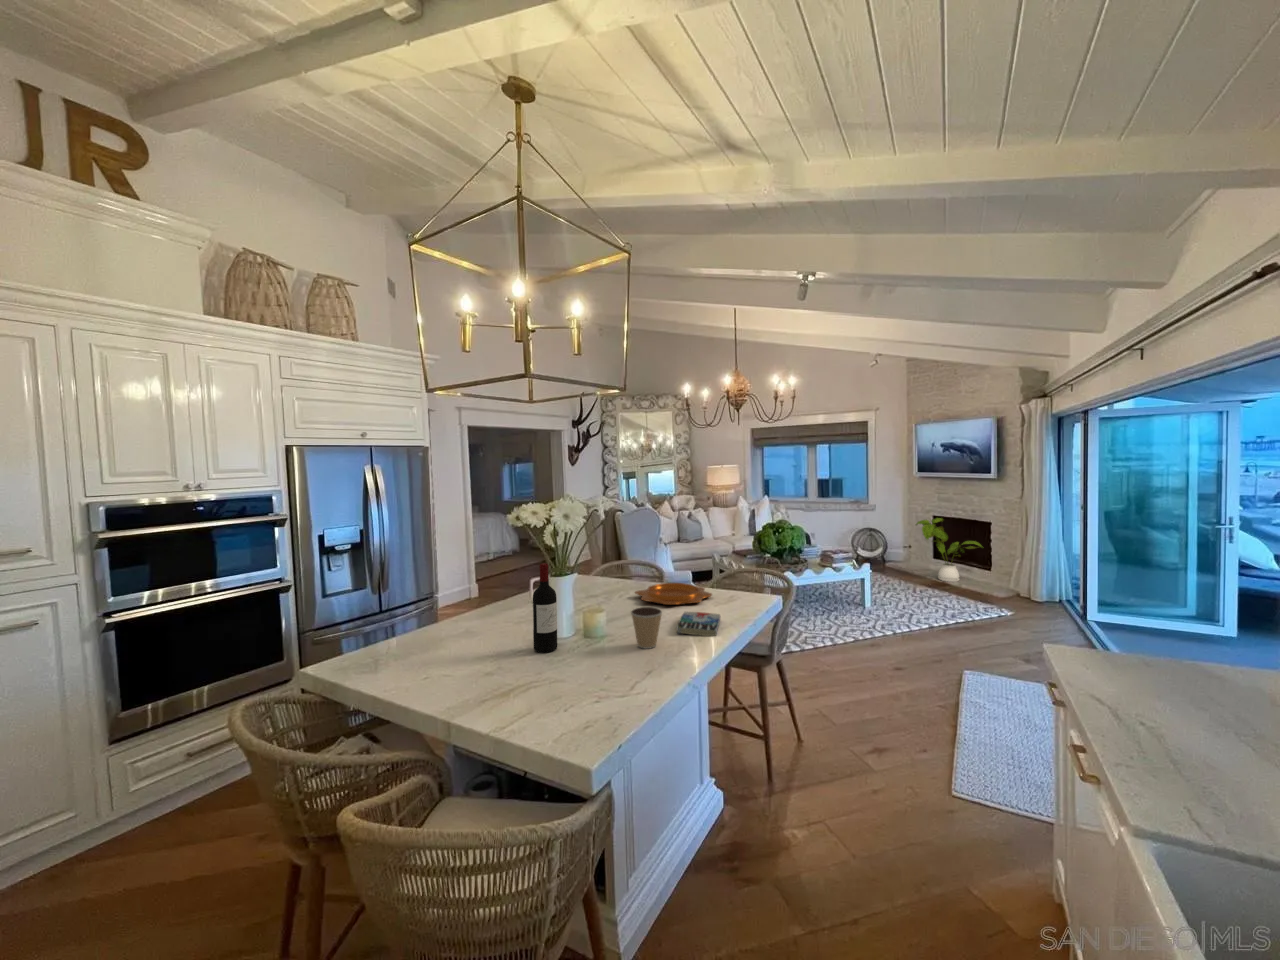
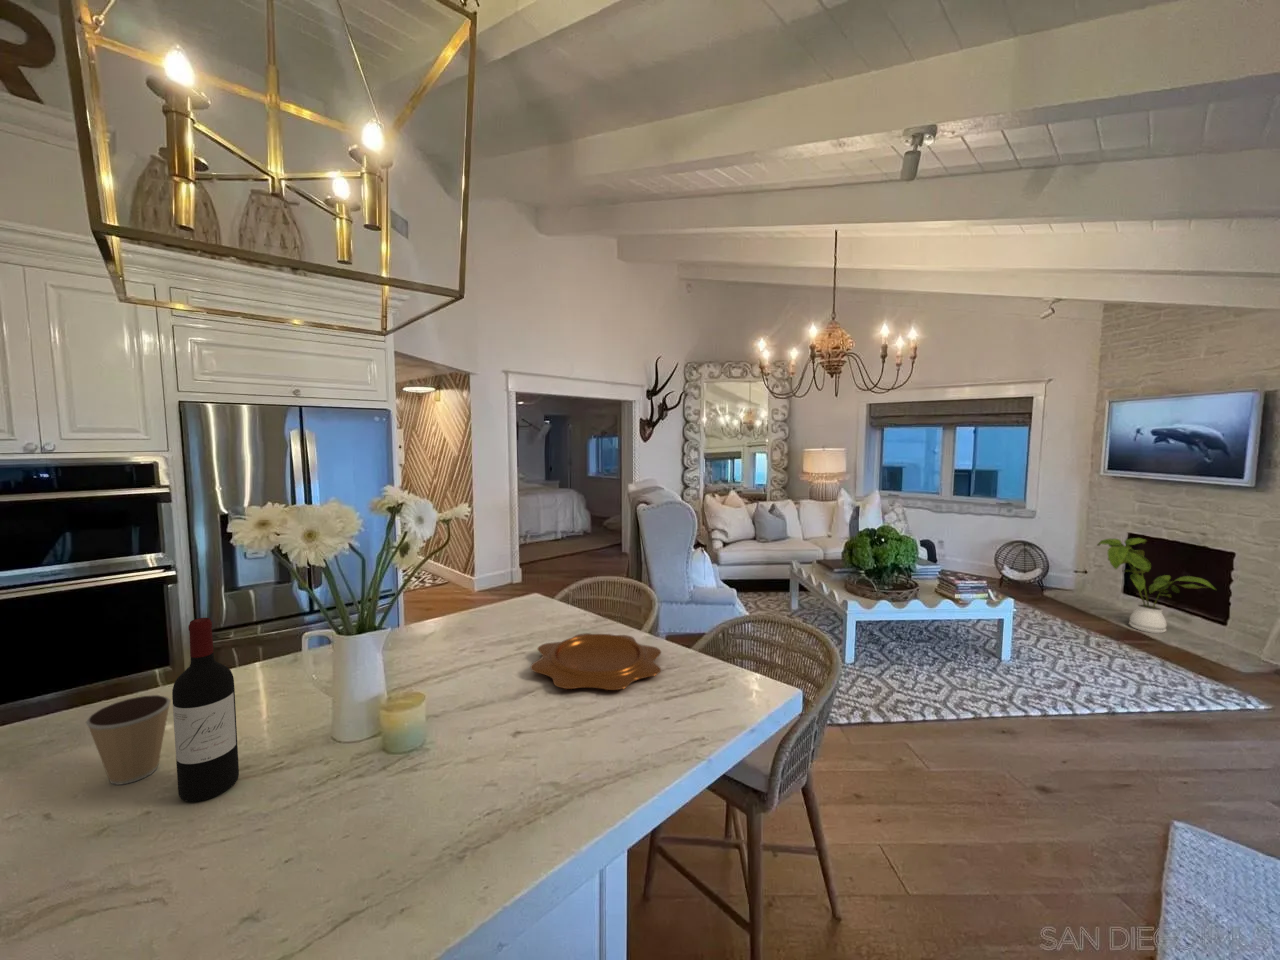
coffee cup: present [631,607,662,649] -> present [86,695,171,785]
book: present [677,612,720,636] -> none [483,722,614,819]

